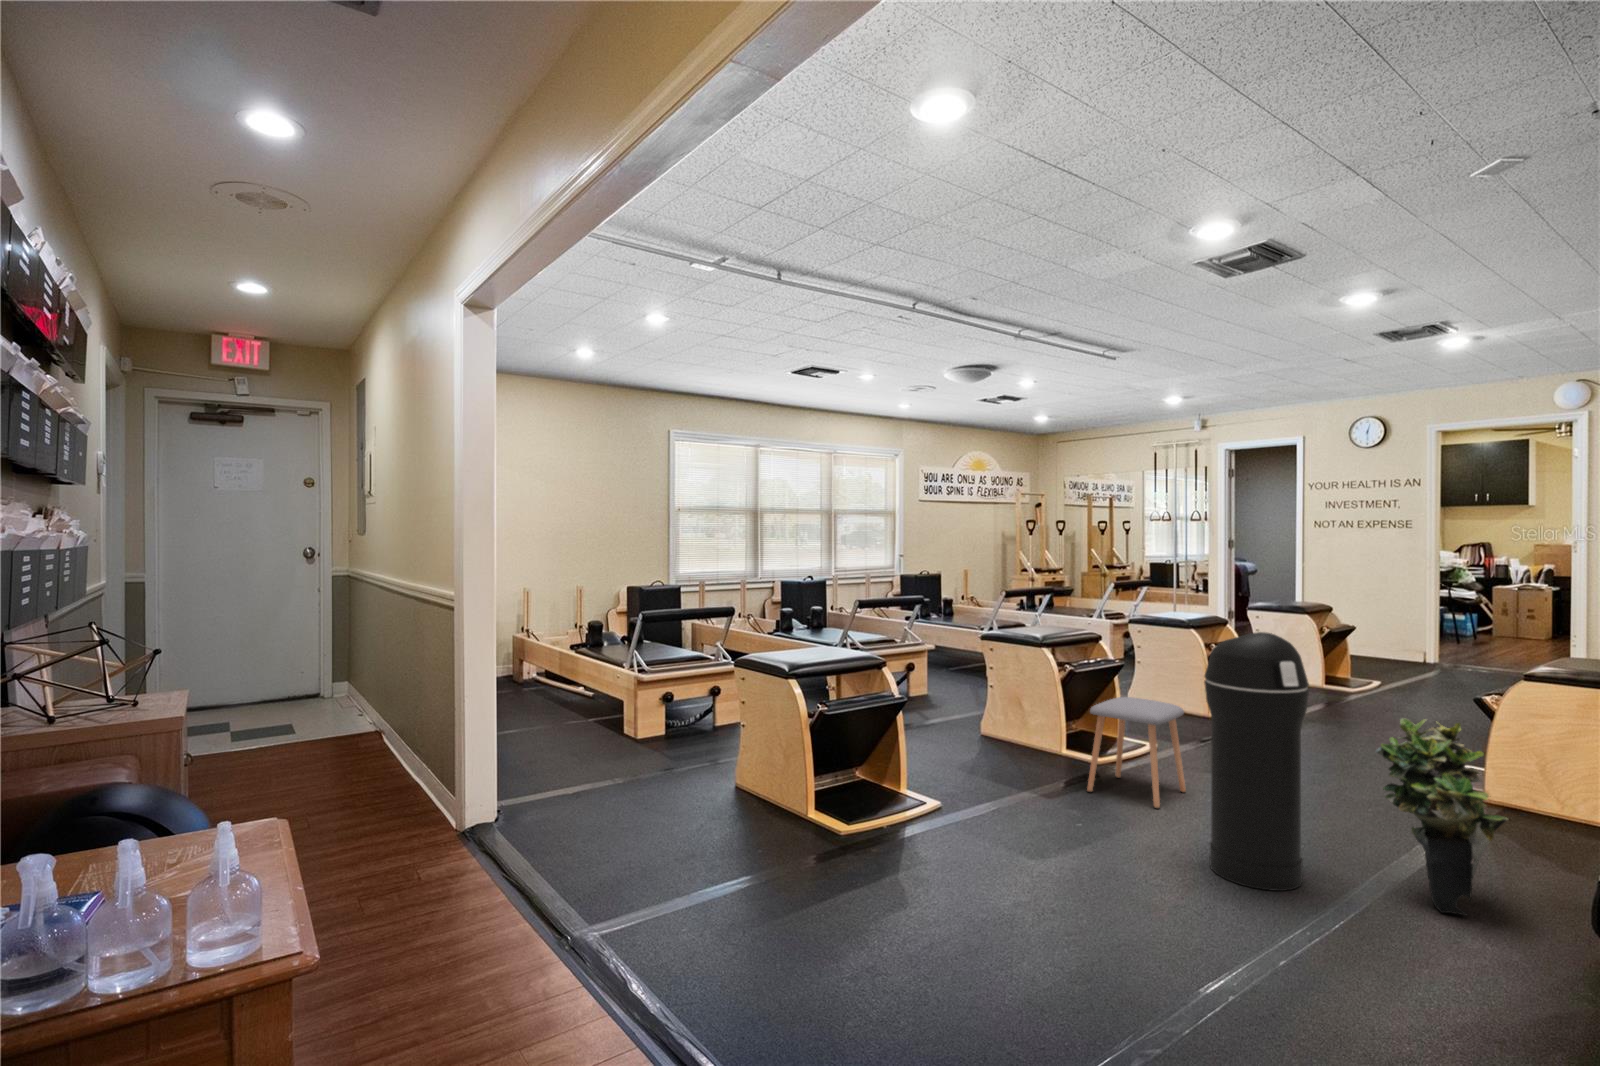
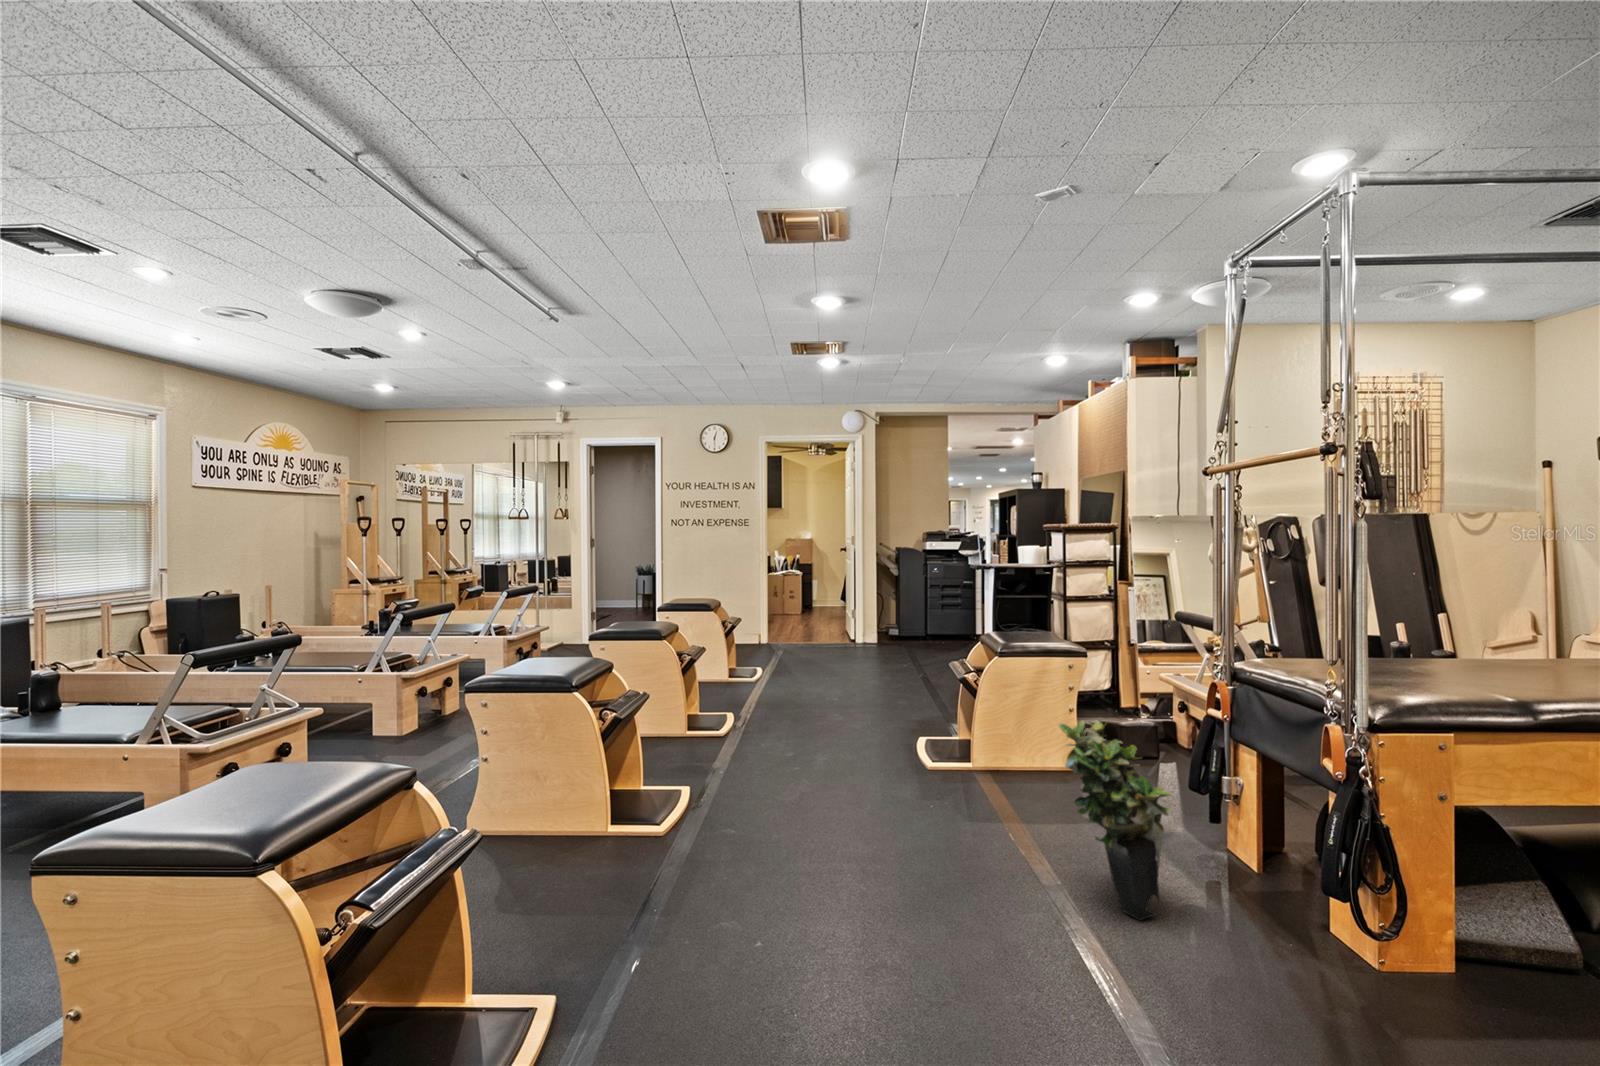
trash can: present [1204,632,1309,891] -> none [934,653,1058,976]
stool: present [1087,697,1186,809] -> none [707,748,806,898]

